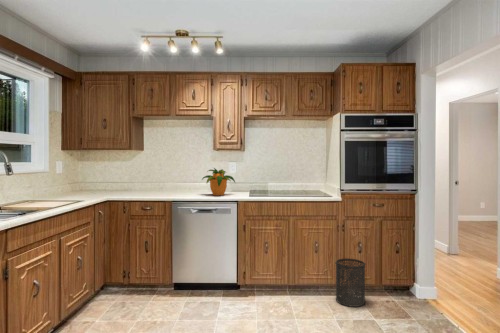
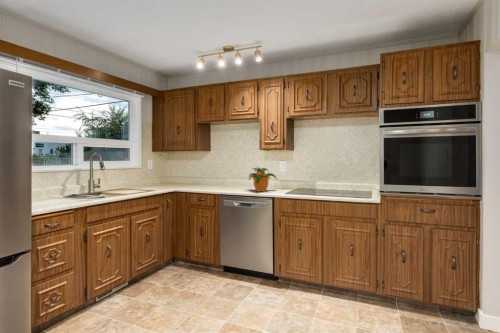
trash can: present [335,258,365,307] -> none [368,265,404,322]

